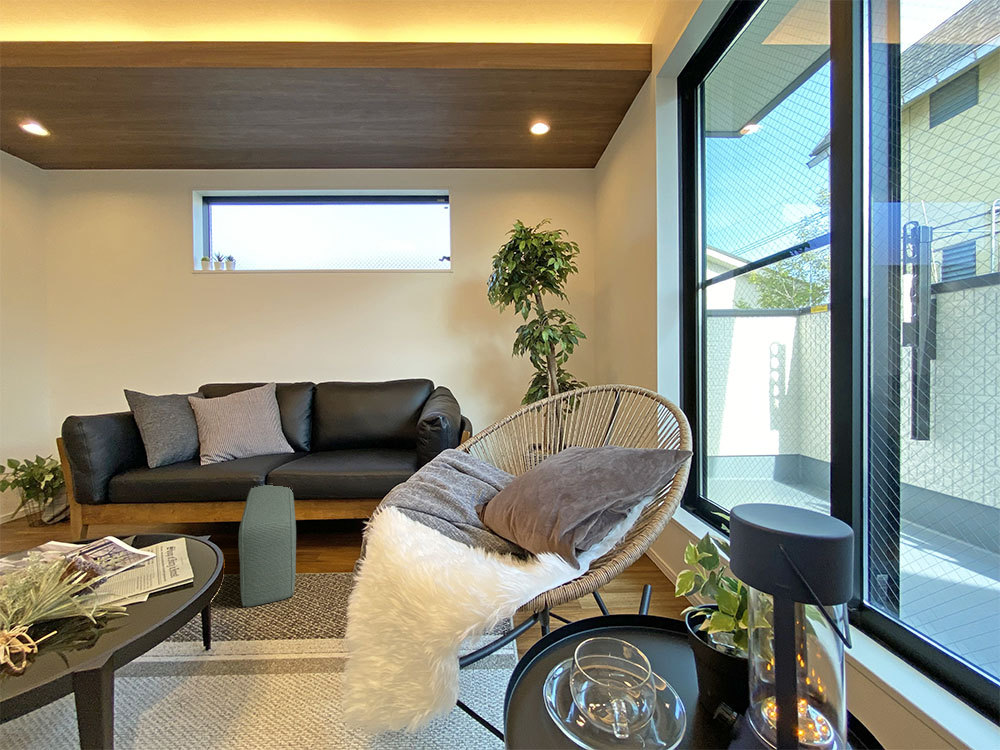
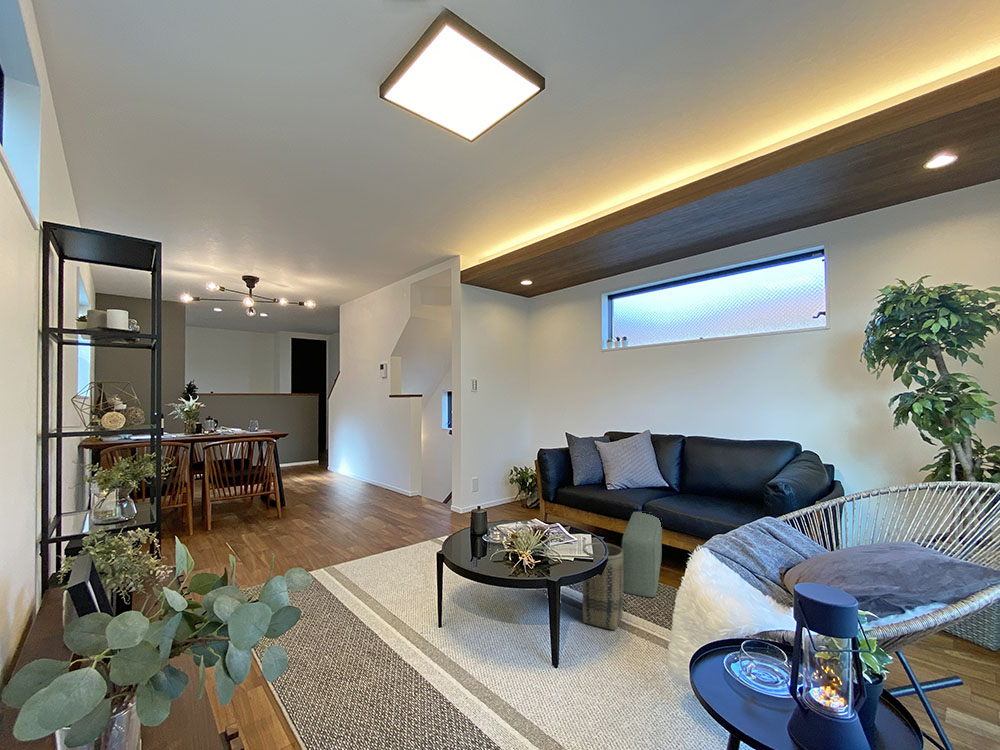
basket: none [168,543,248,697] -> present [583,543,623,630]

